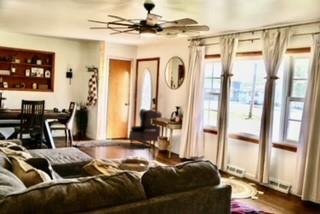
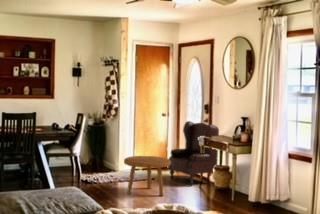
footstool: none [102,130,132,155] -> present [124,156,171,196]

